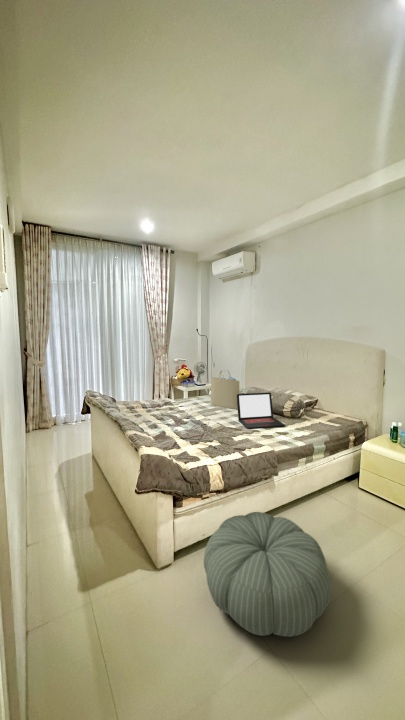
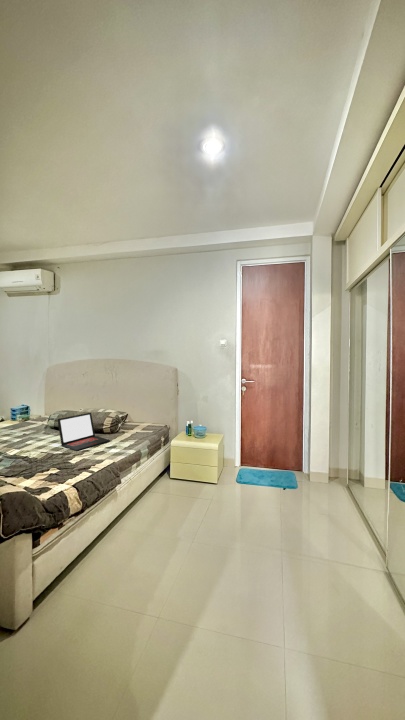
tote bag: present [211,370,239,409] -> none [15,396,54,437]
pouf: present [204,512,331,637] -> none [76,513,187,615]

